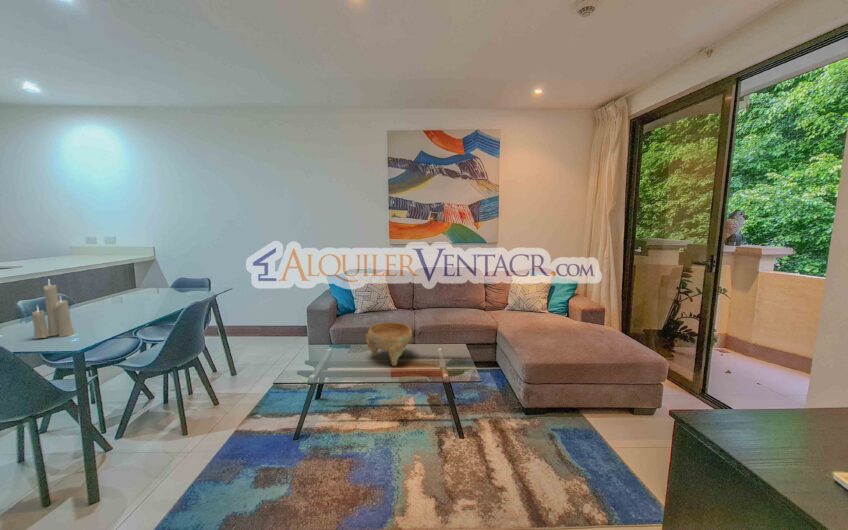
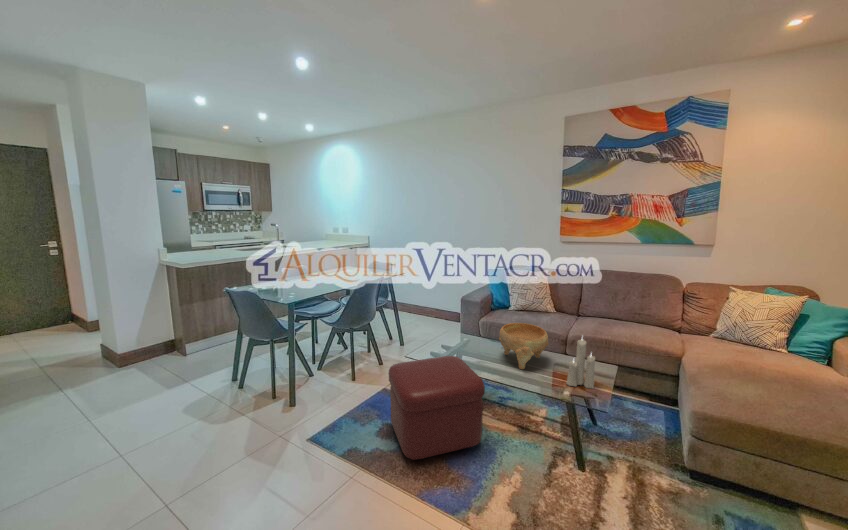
candle: present [32,283,74,339] -> present [567,339,595,388]
ottoman: none [260,369,376,496] -> present [389,356,485,460]

